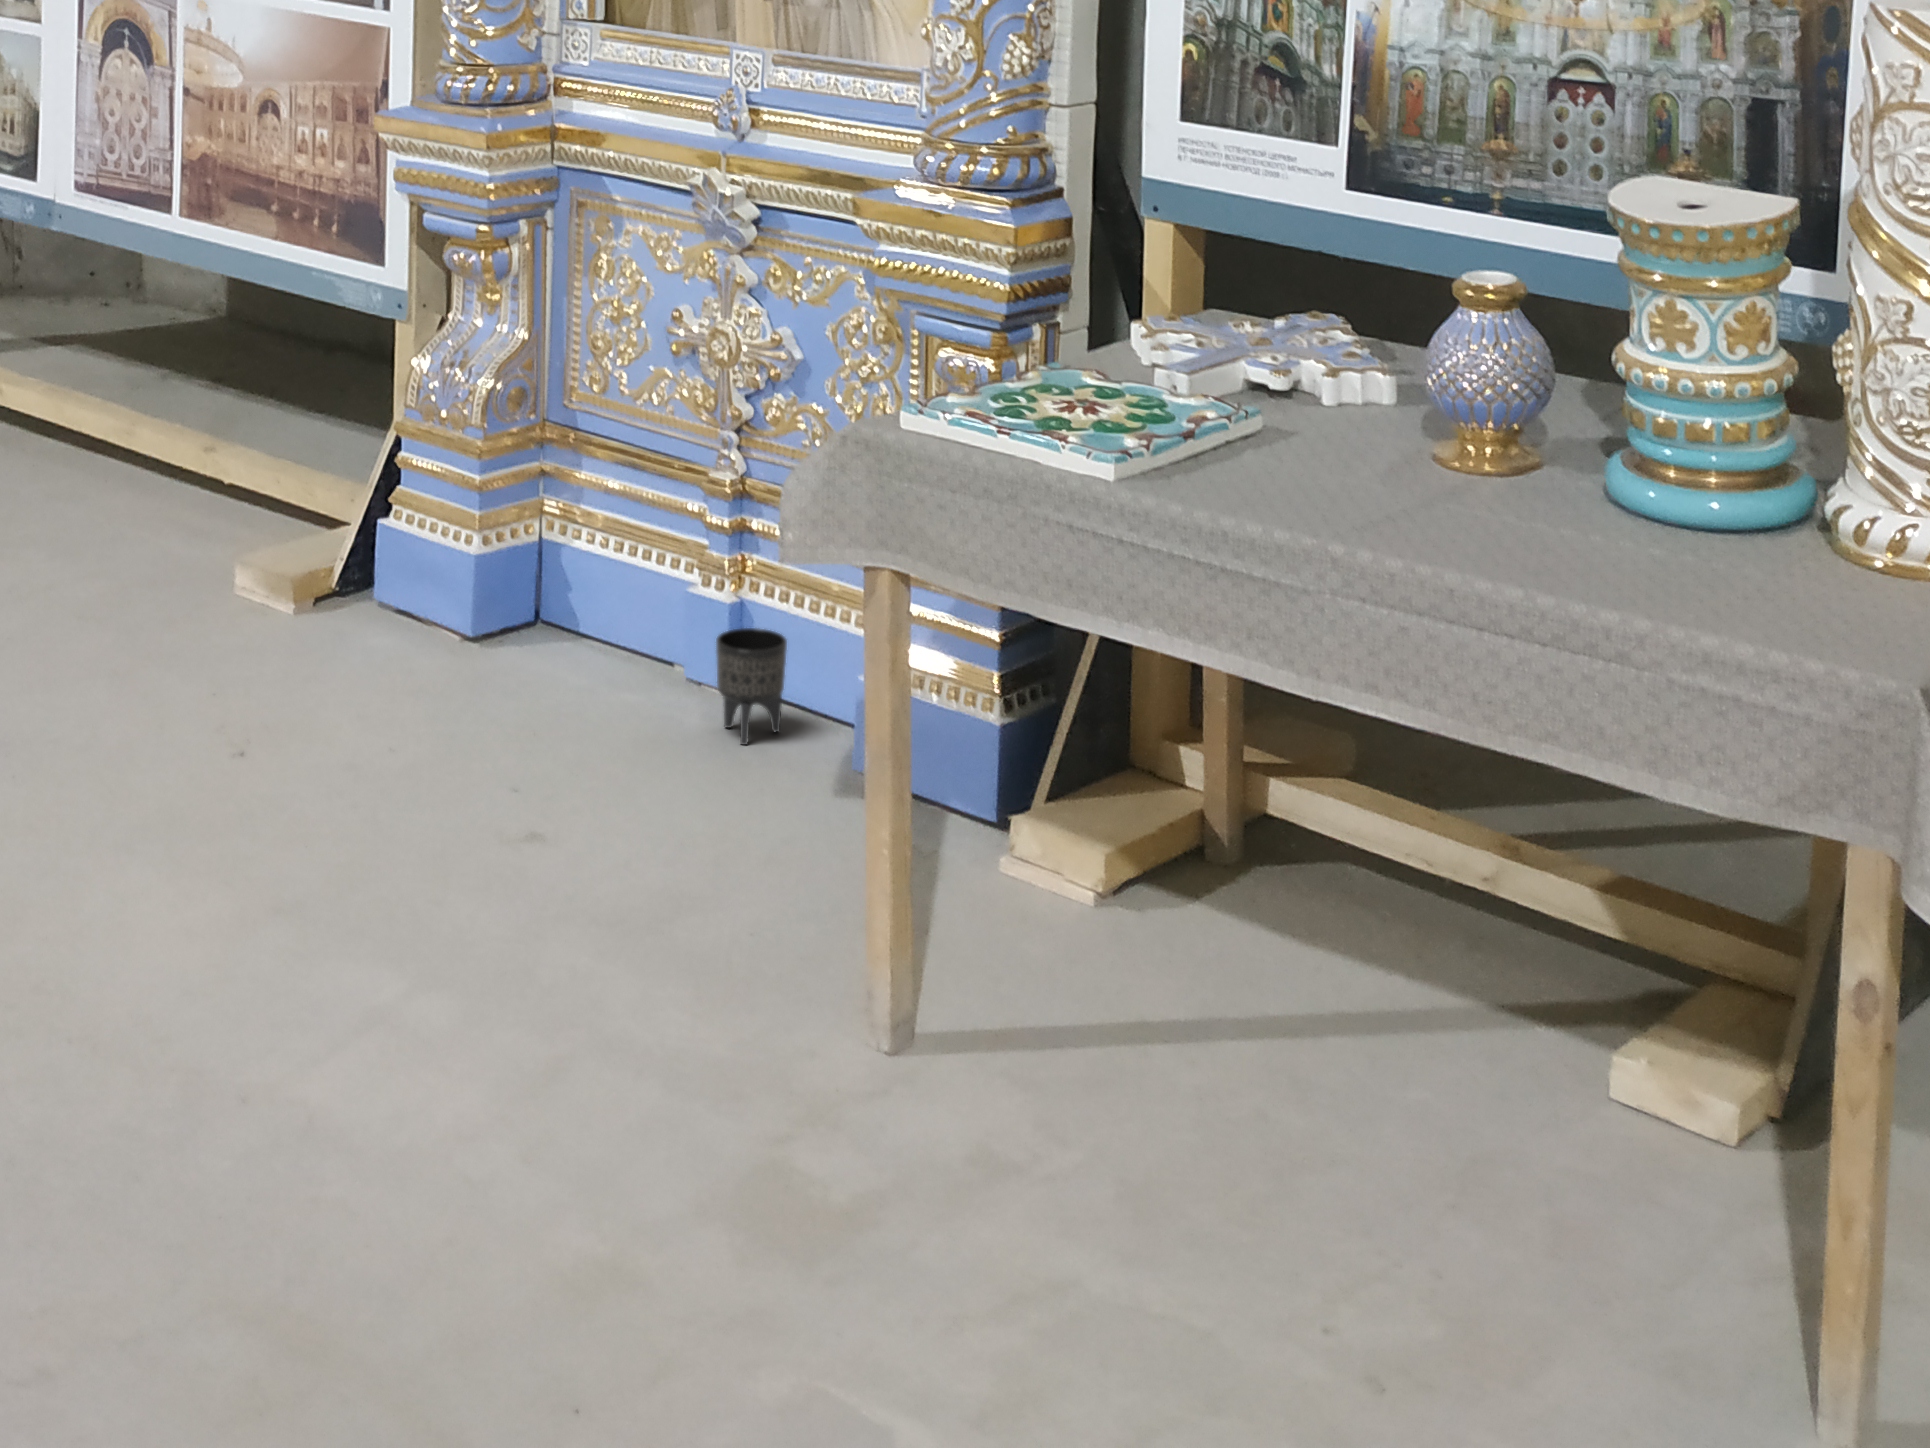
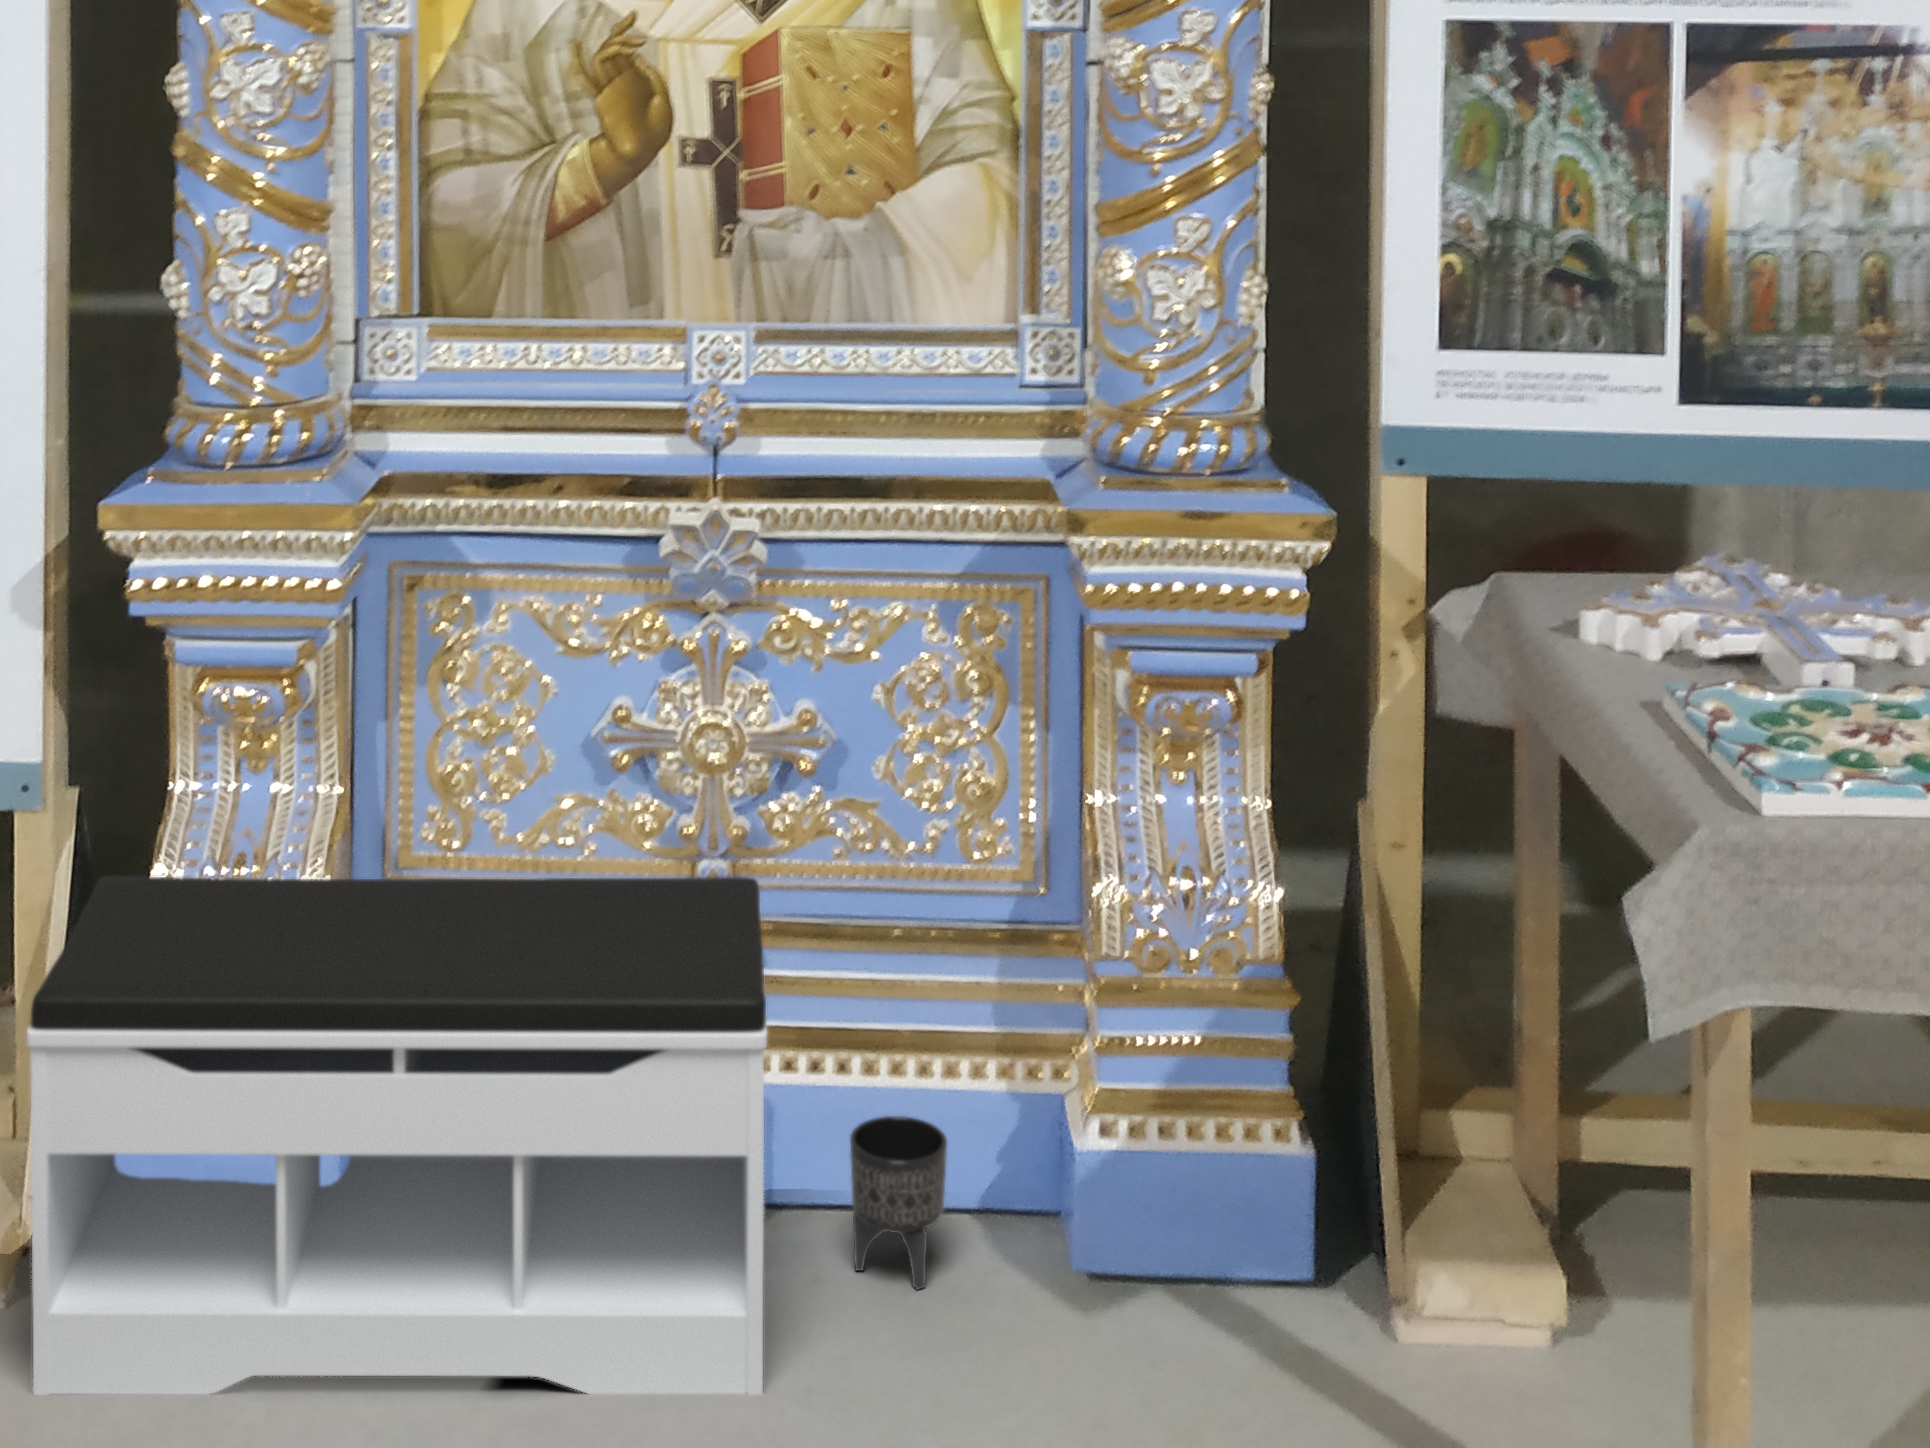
bench: none [232,362,712,752] -> present [27,876,767,1396]

